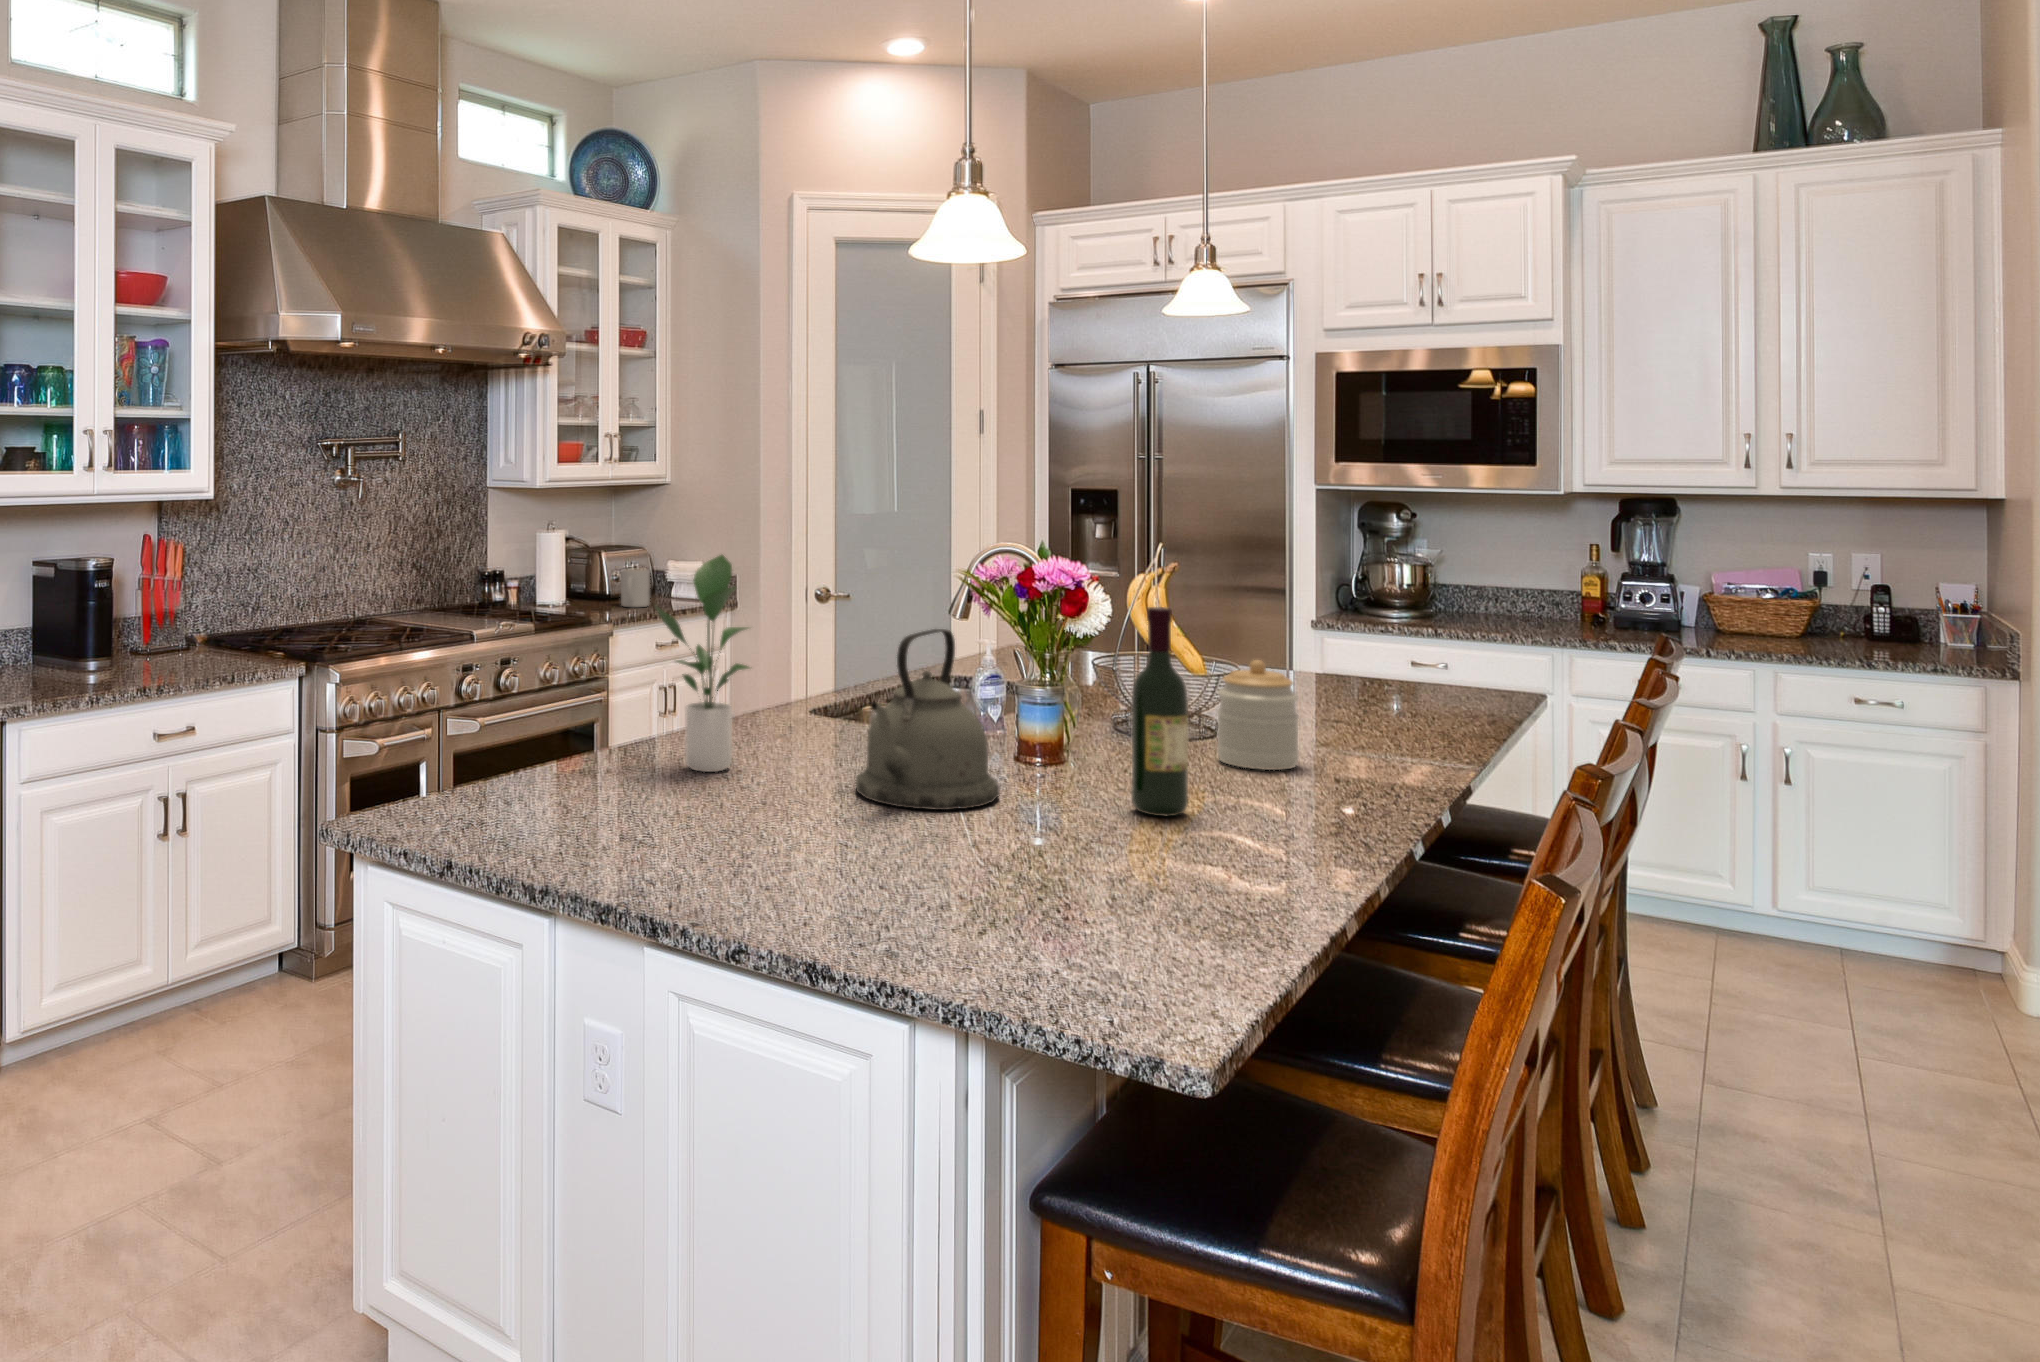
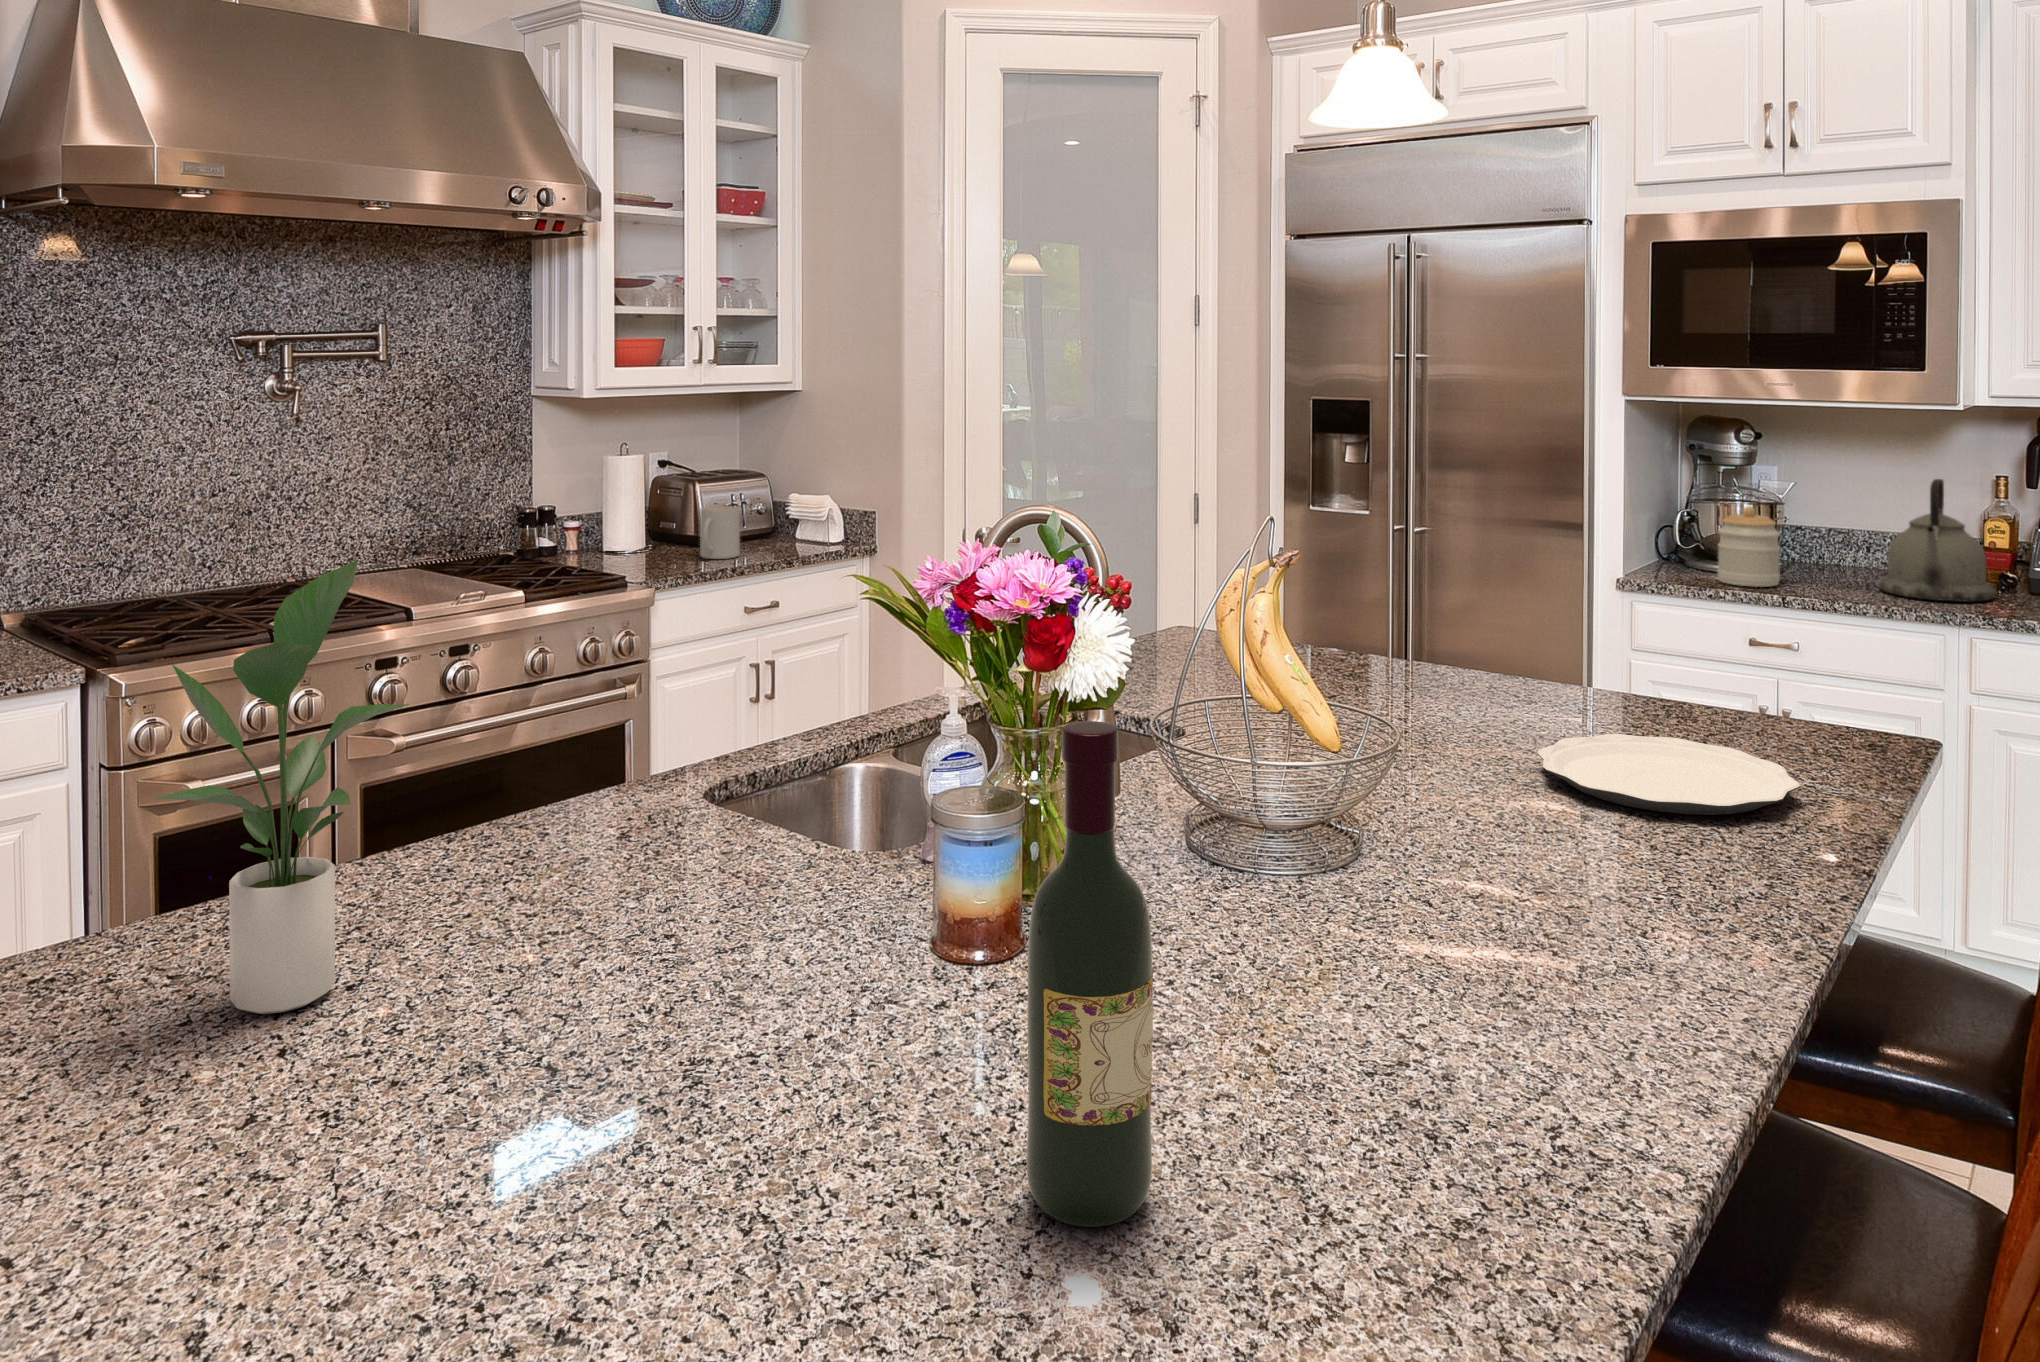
kettle: present [856,629,999,810] -> present [1879,479,1996,602]
jar: present [1217,660,1299,770] -> present [1717,506,1780,587]
plate: none [1295,687,1456,720] -> present [1537,734,1800,815]

